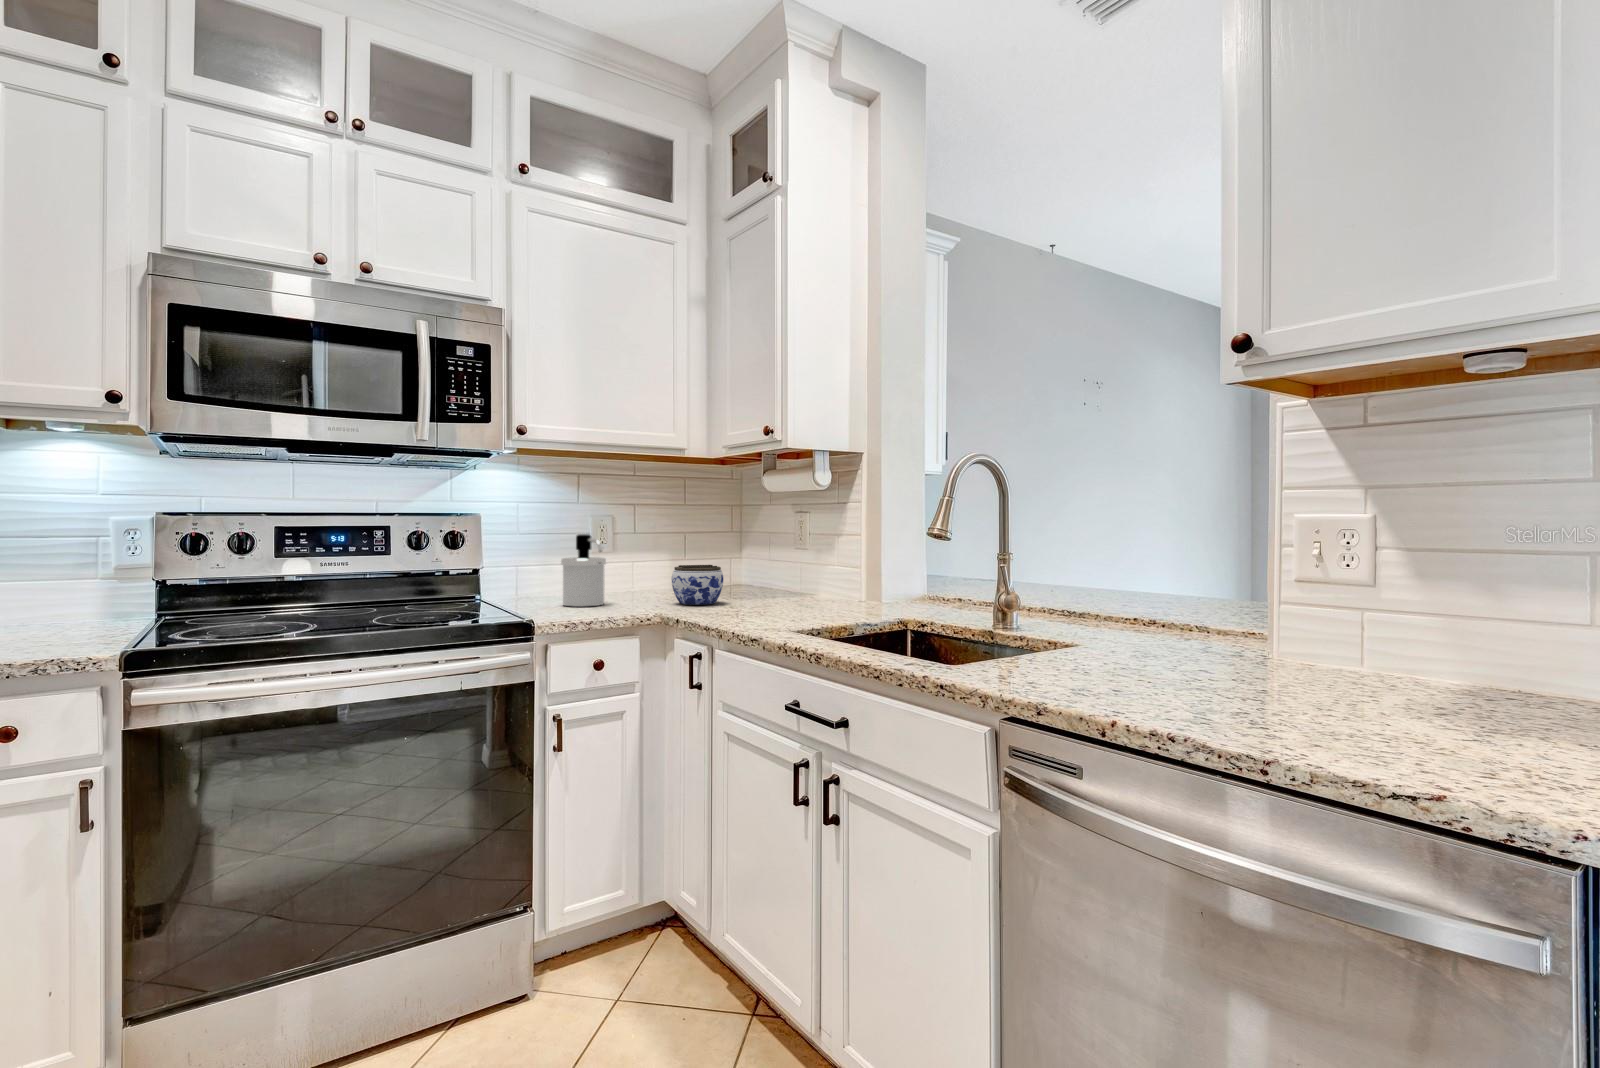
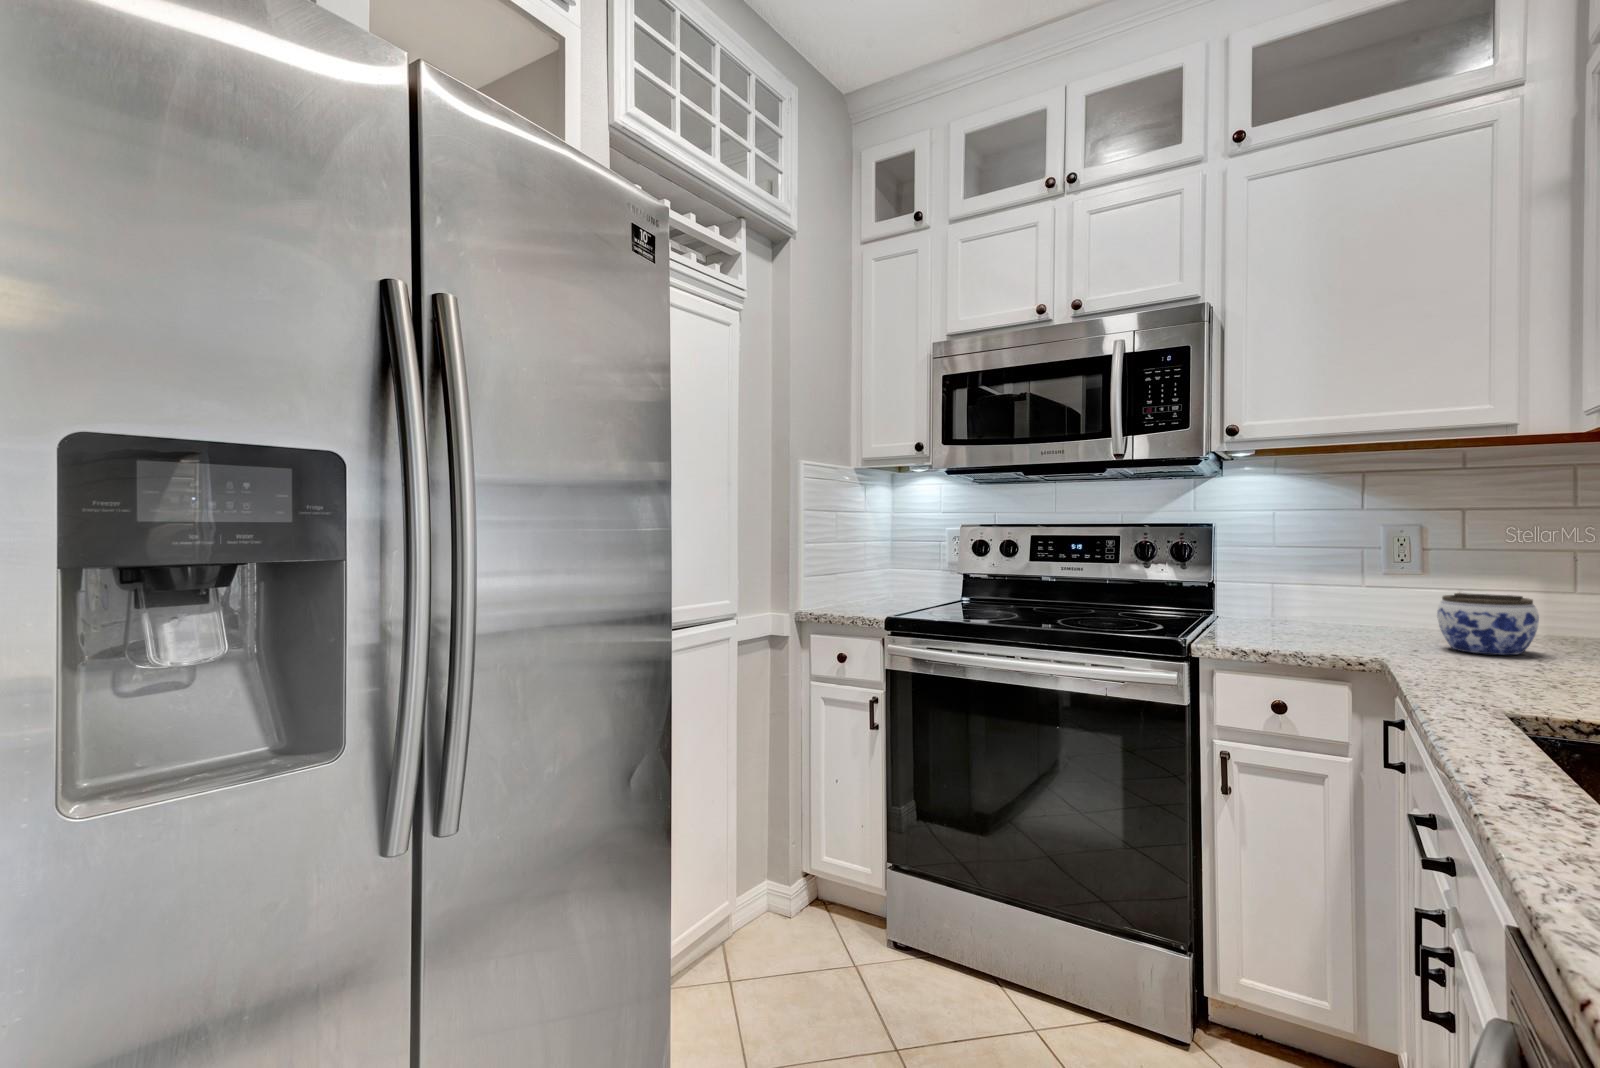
soap dispenser: present [561,534,606,607] -> none [1280,547,1342,635]

